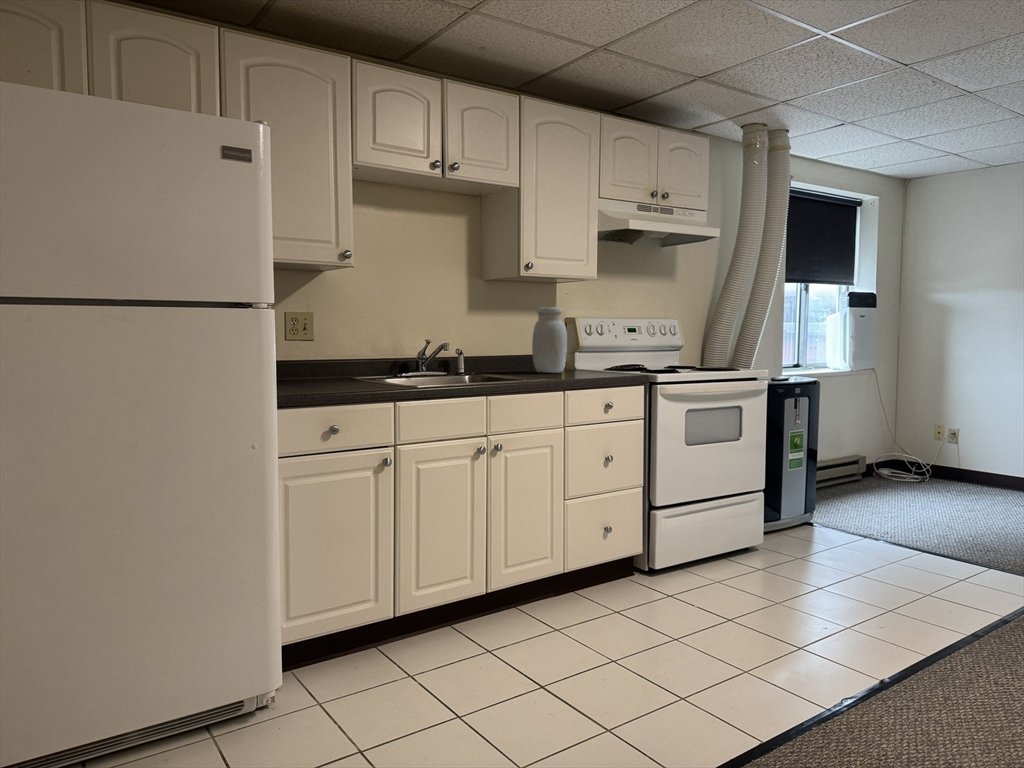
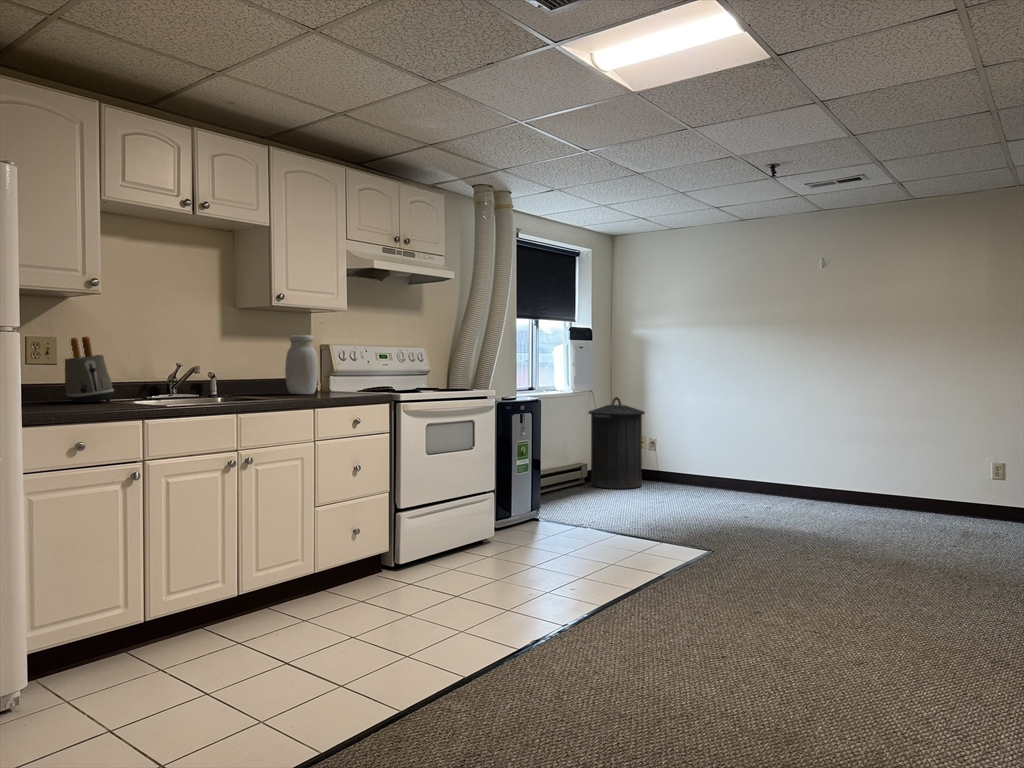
toaster: none [318,311,364,381] -> present [65,336,114,403]
trash can: none [869,377,946,489] -> present [588,397,645,489]

